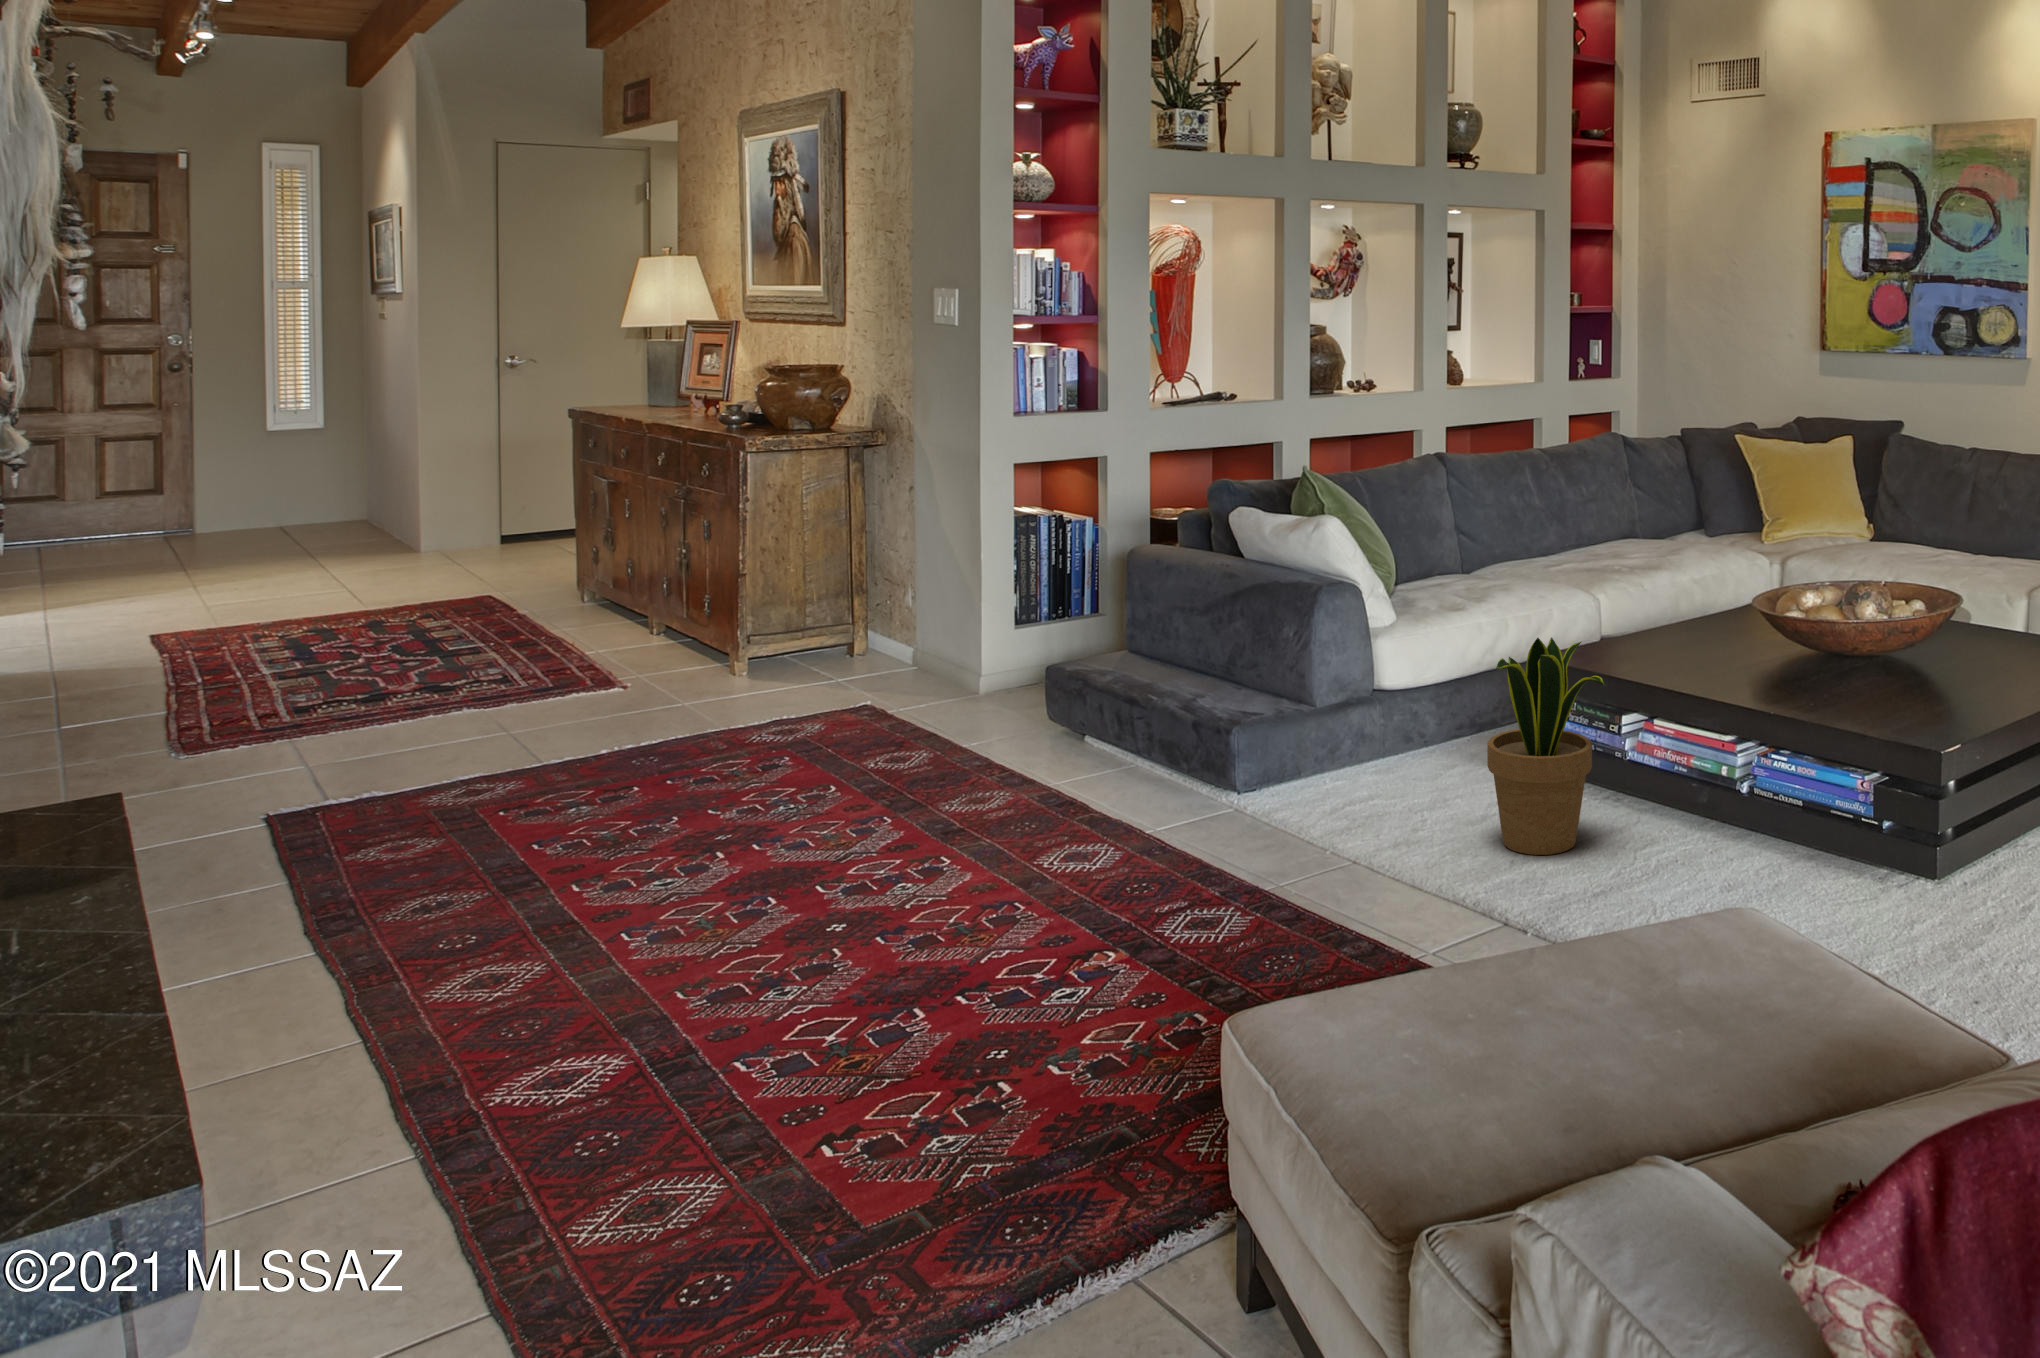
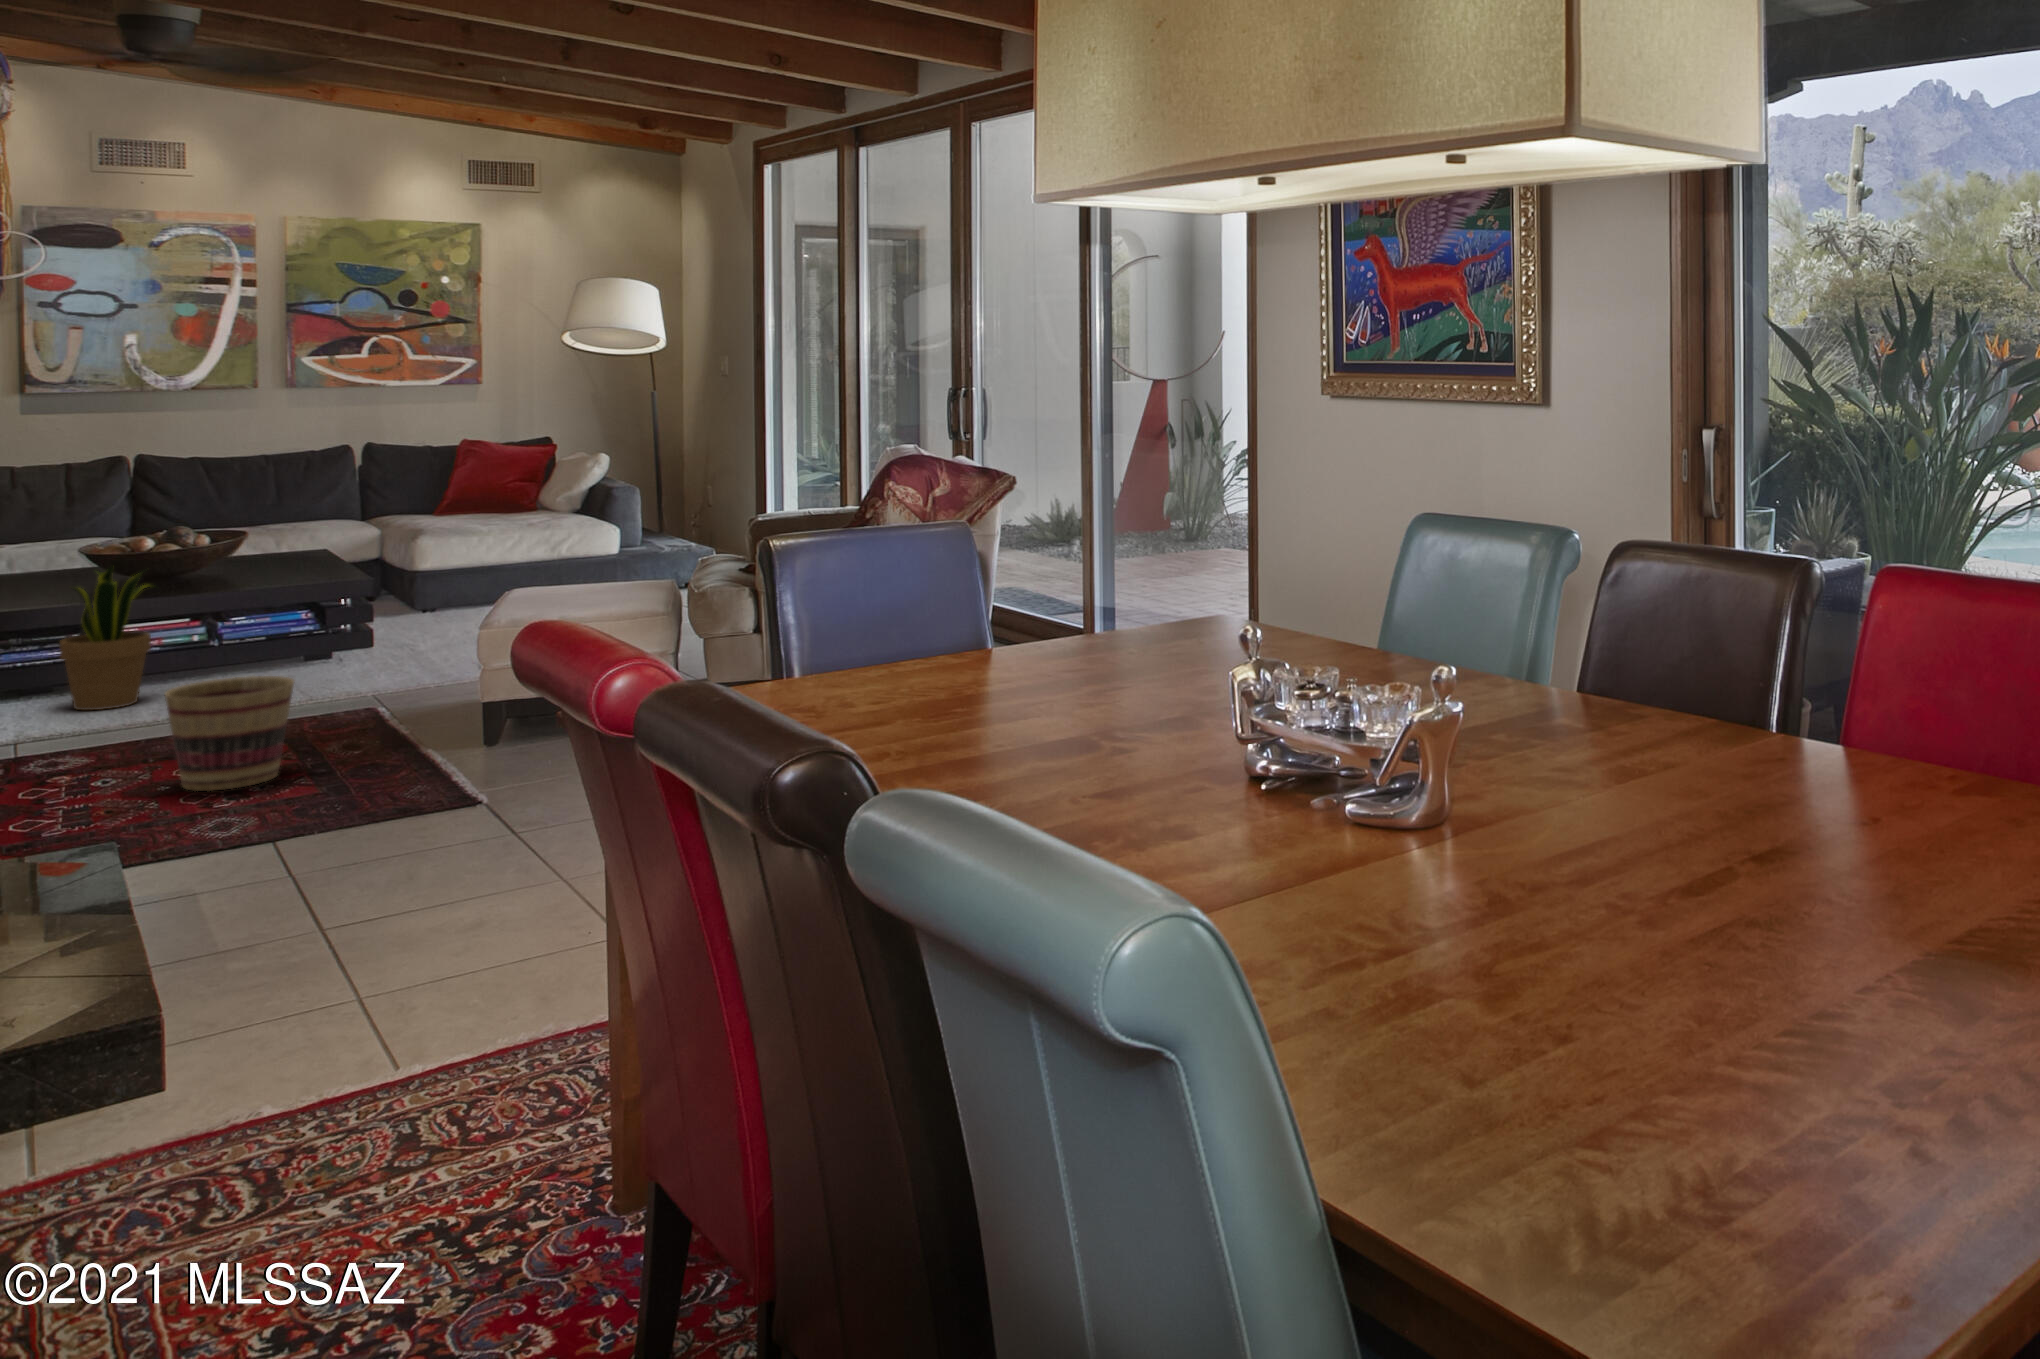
basket: none [876,898,1070,1134] -> present [165,676,294,791]

